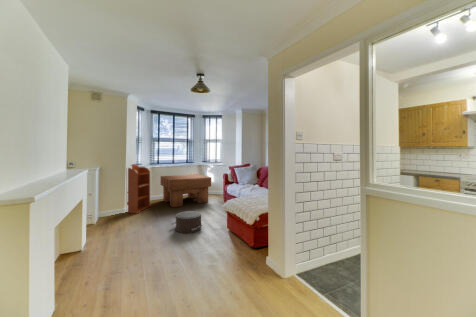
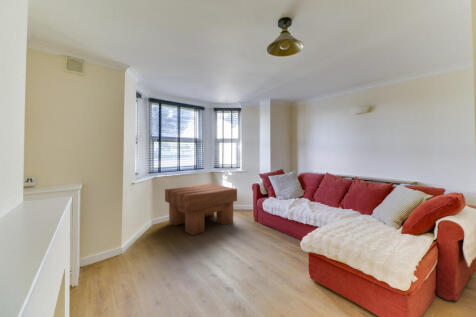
bookcase: present [127,164,151,213] -> none [125,175,159,253]
pouf: present [171,211,202,233] -> none [220,248,273,294]

